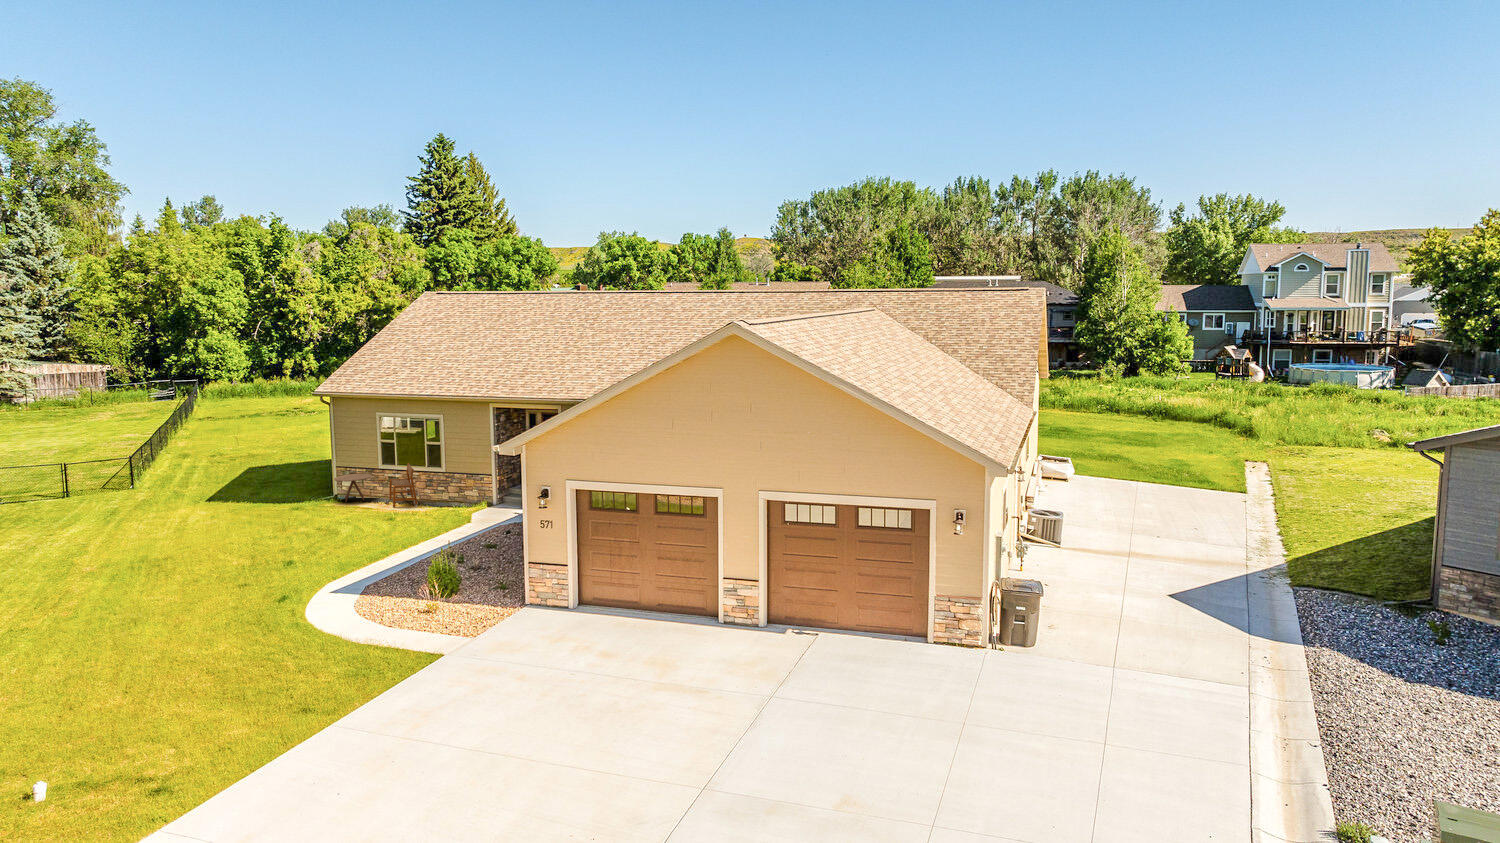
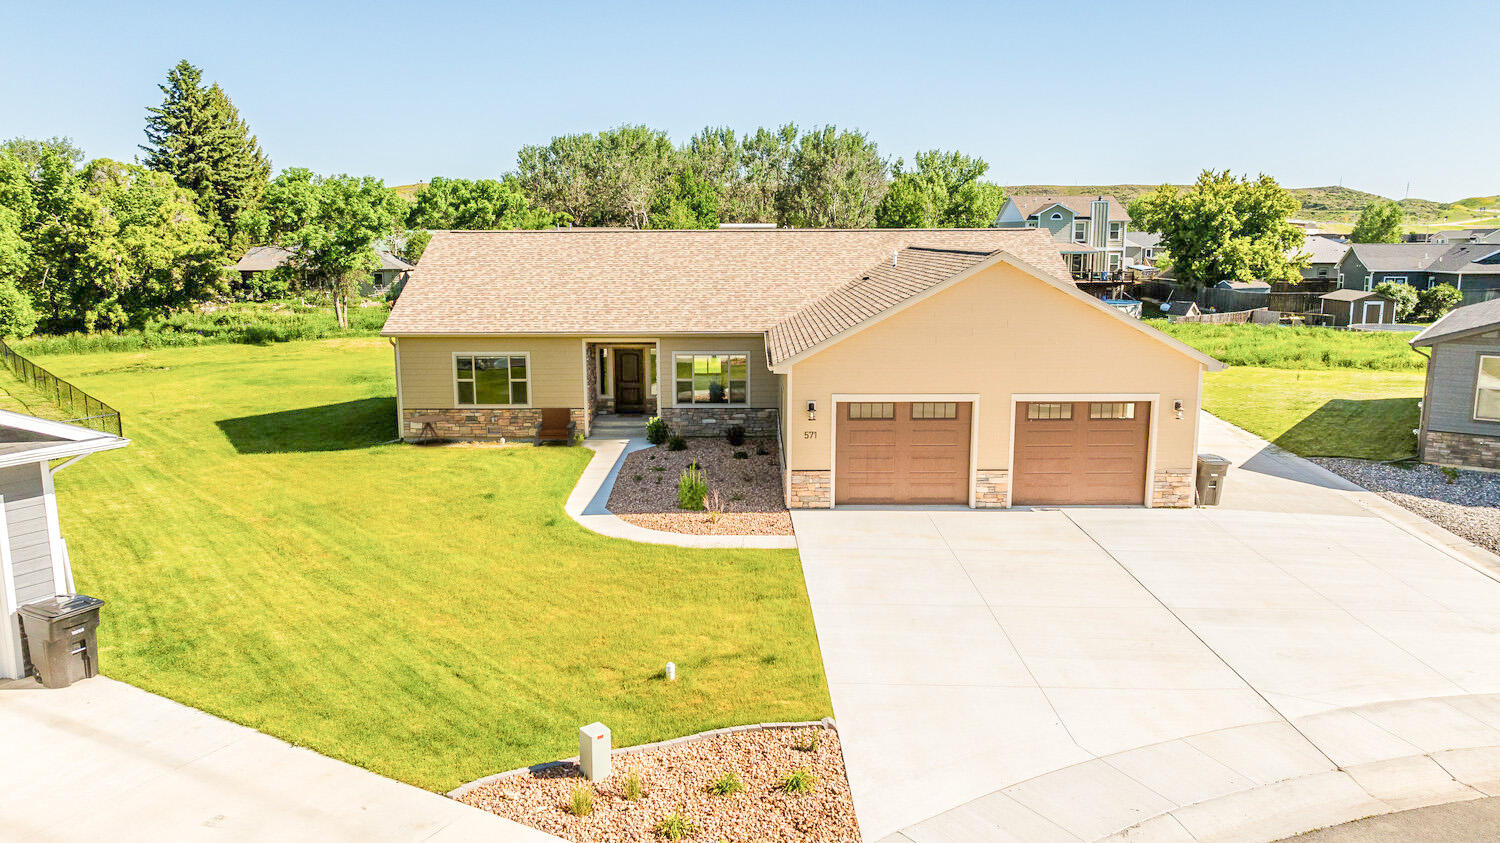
bench: present [389,463,418,507] -> none [468,402,509,447]
lounge chair: none [430,471,481,512] -> present [533,408,577,446]

